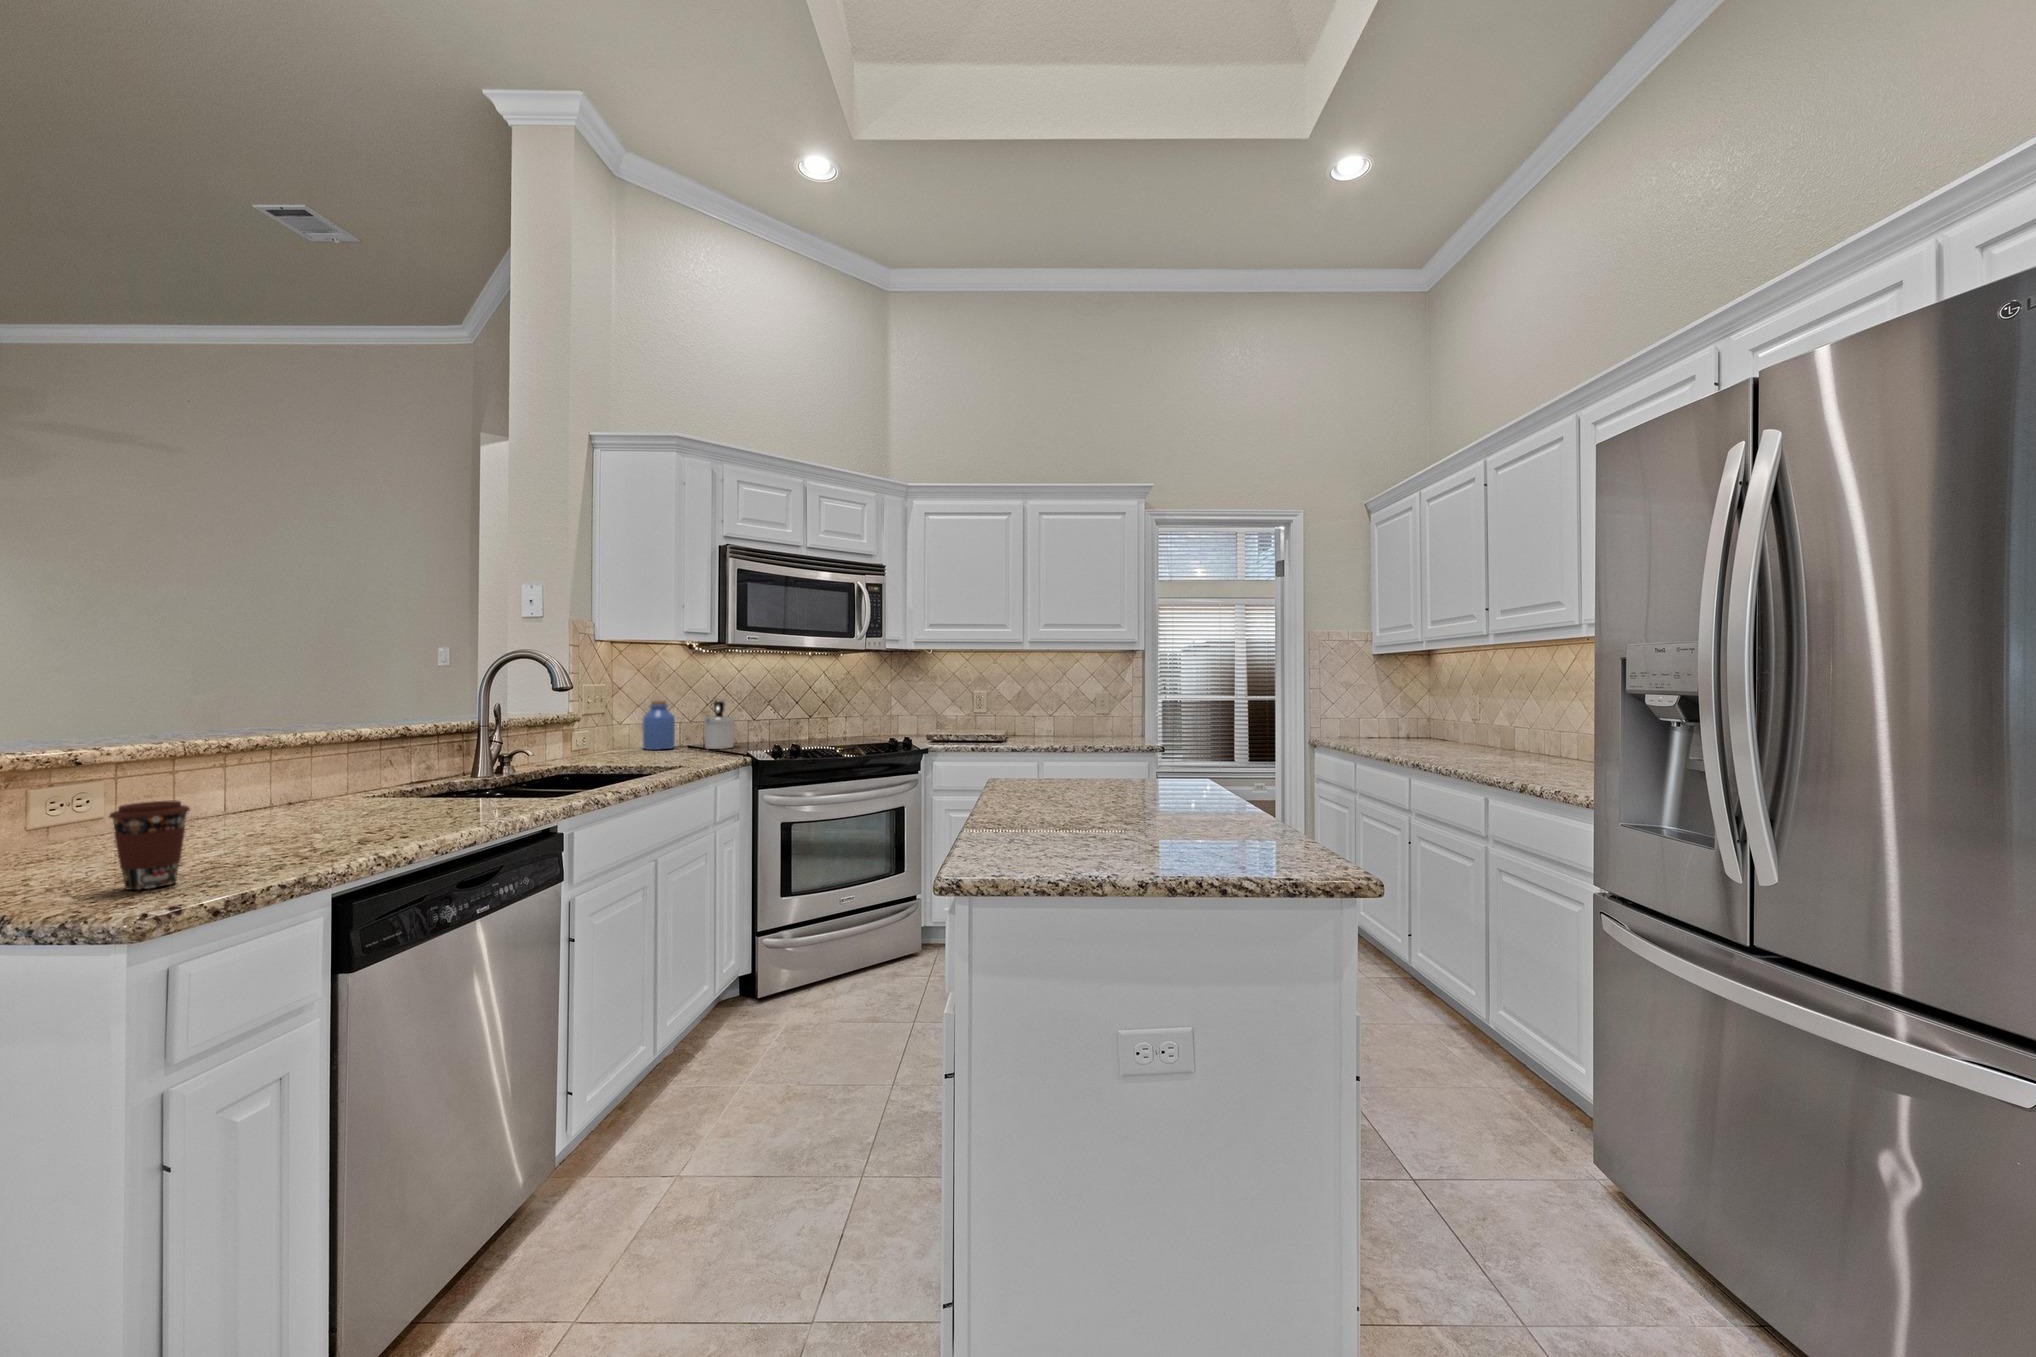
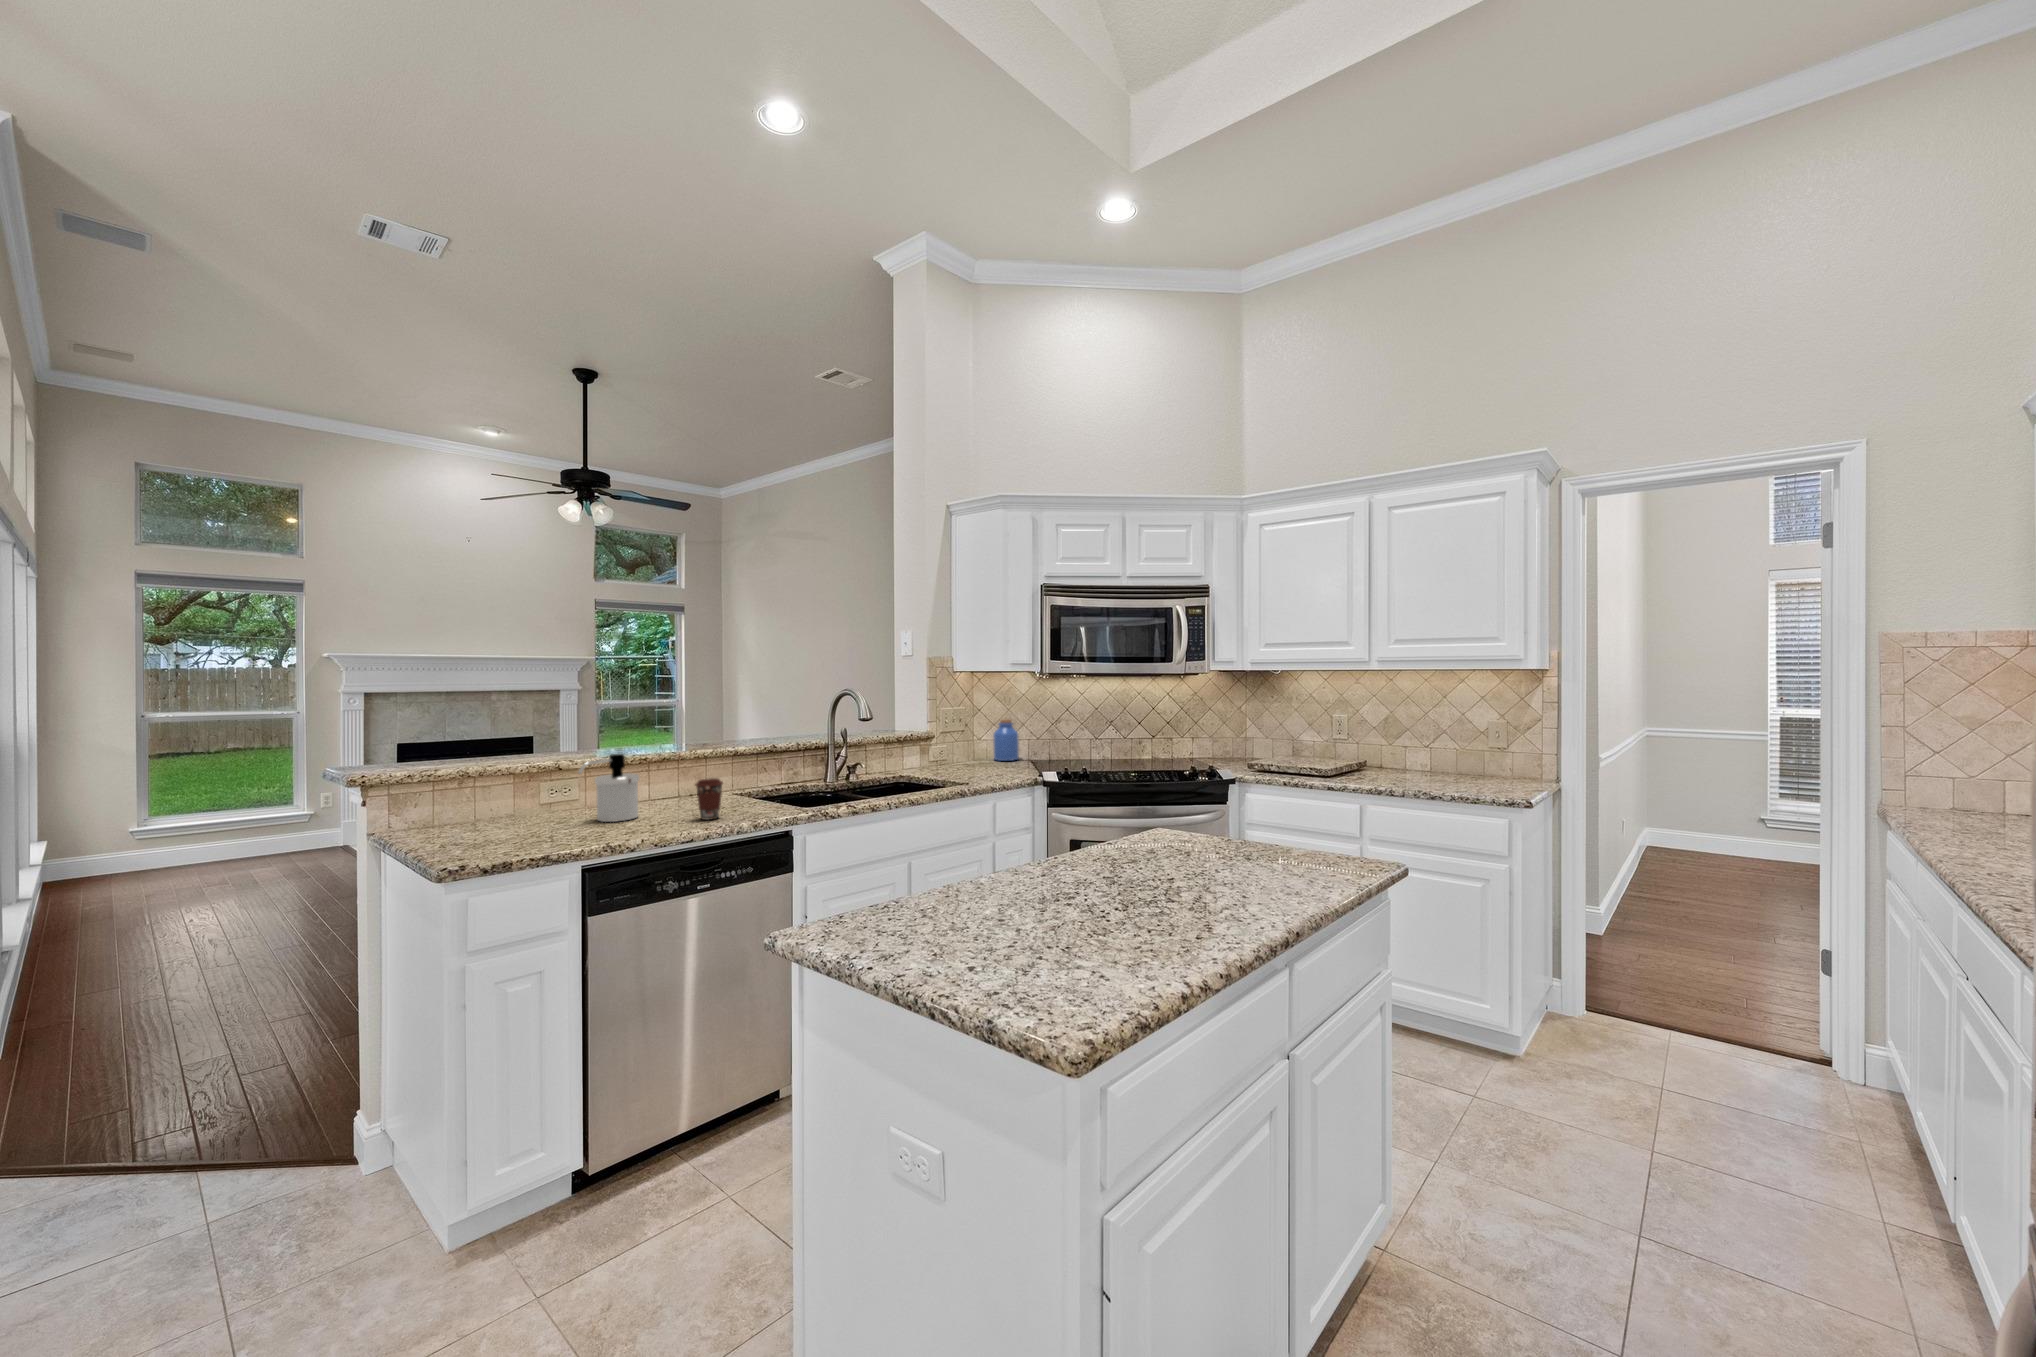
soap dispenser: present [704,701,734,749] -> present [578,754,639,822]
coffee cup: present [109,800,190,890] -> present [696,778,723,820]

